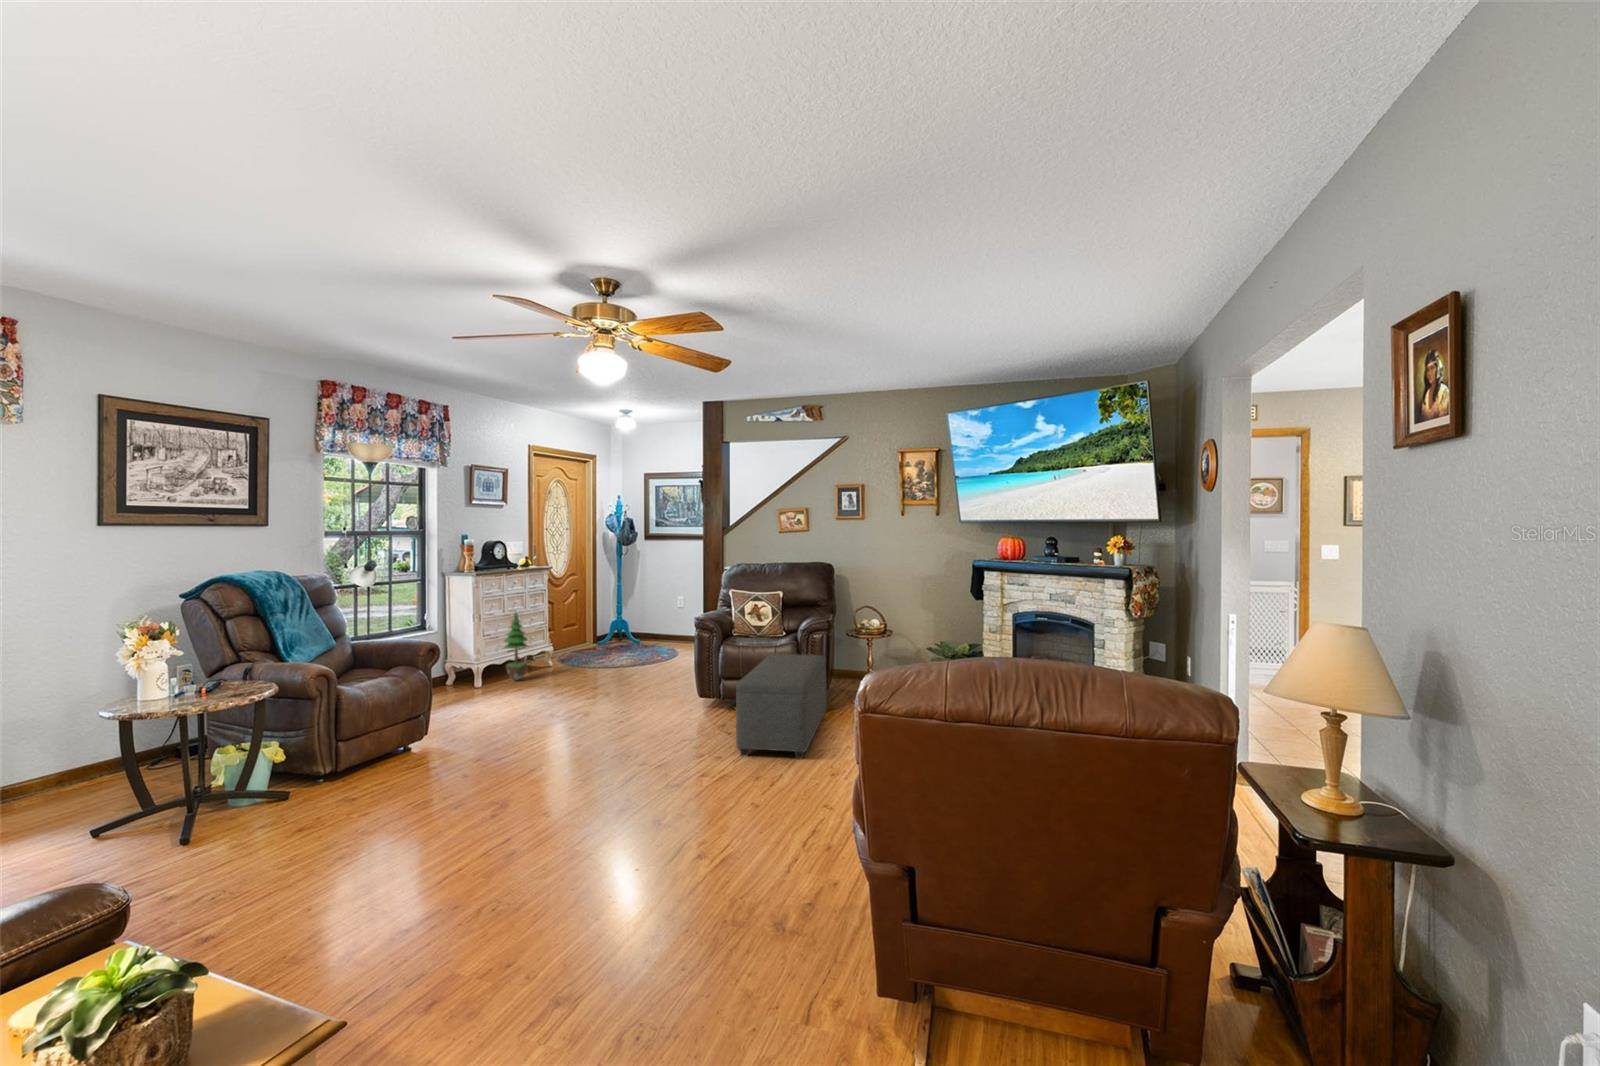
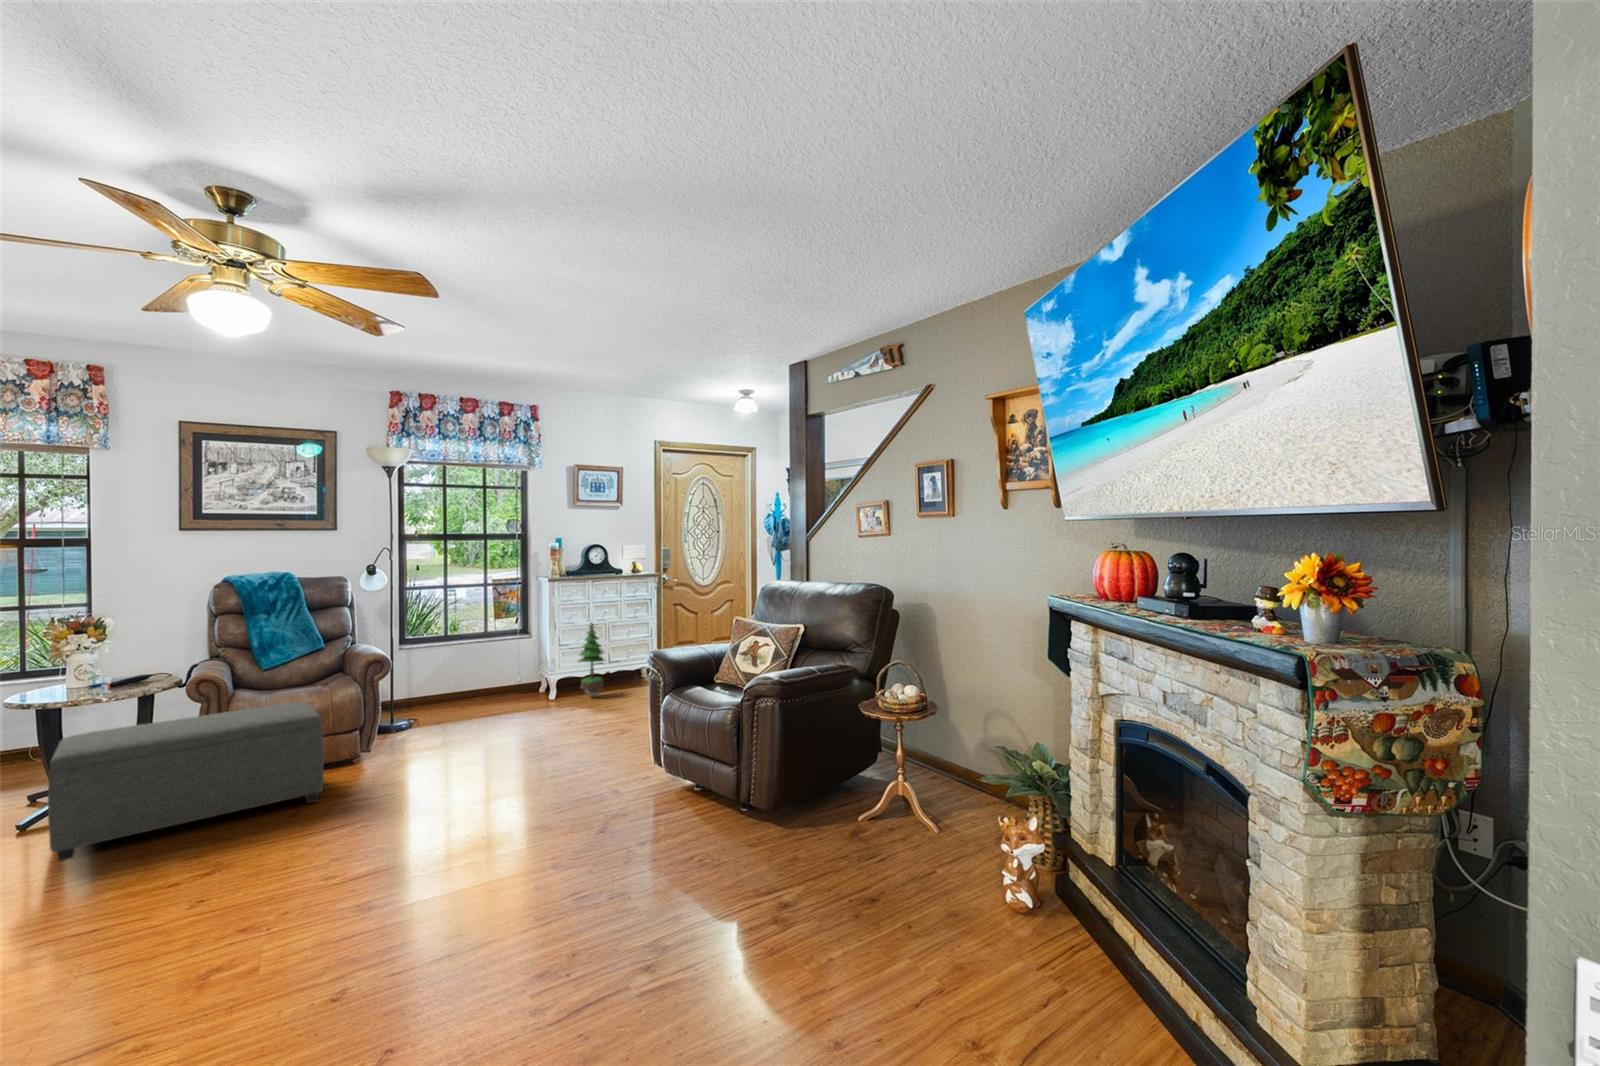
ottoman: present [736,654,827,759] -> present [48,702,324,861]

